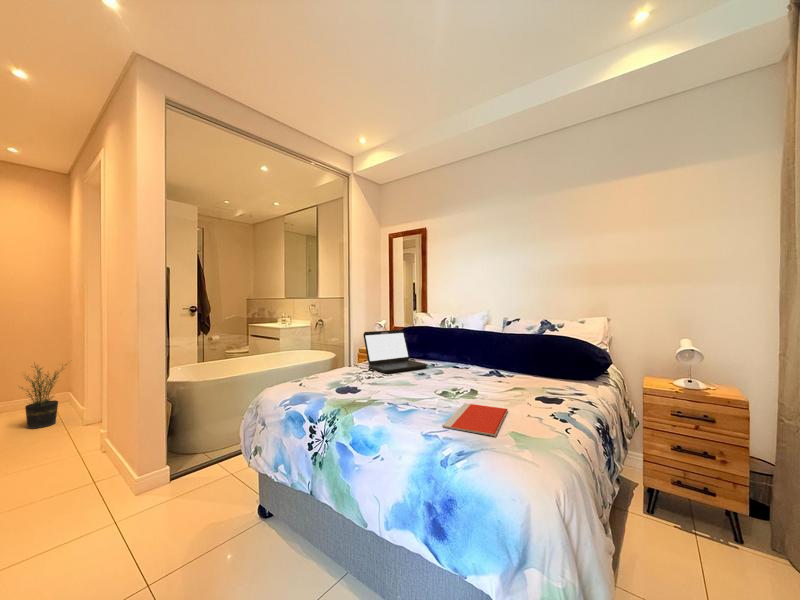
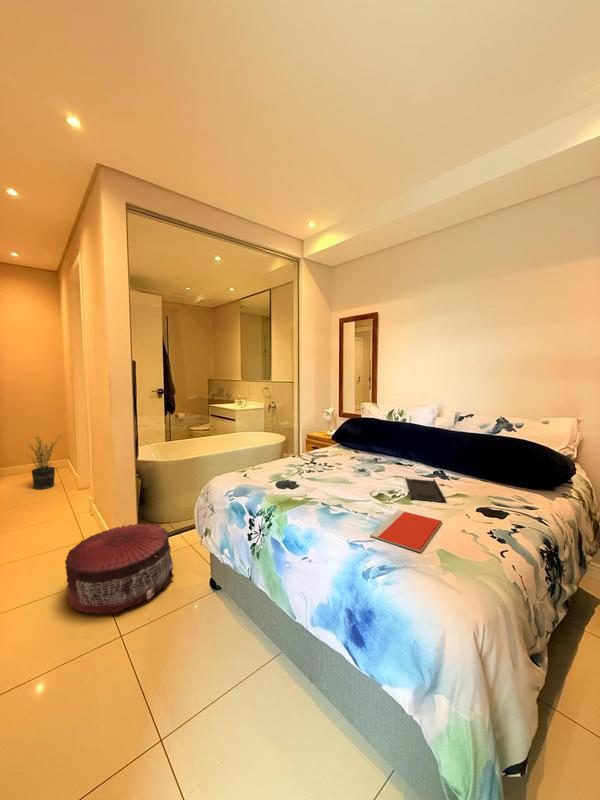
laptop: present [363,330,428,373] -> none [307,423,370,468]
tray: none [465,377,506,394] -> present [406,477,446,502]
pouf: none [73,450,215,565] -> present [65,524,173,613]

